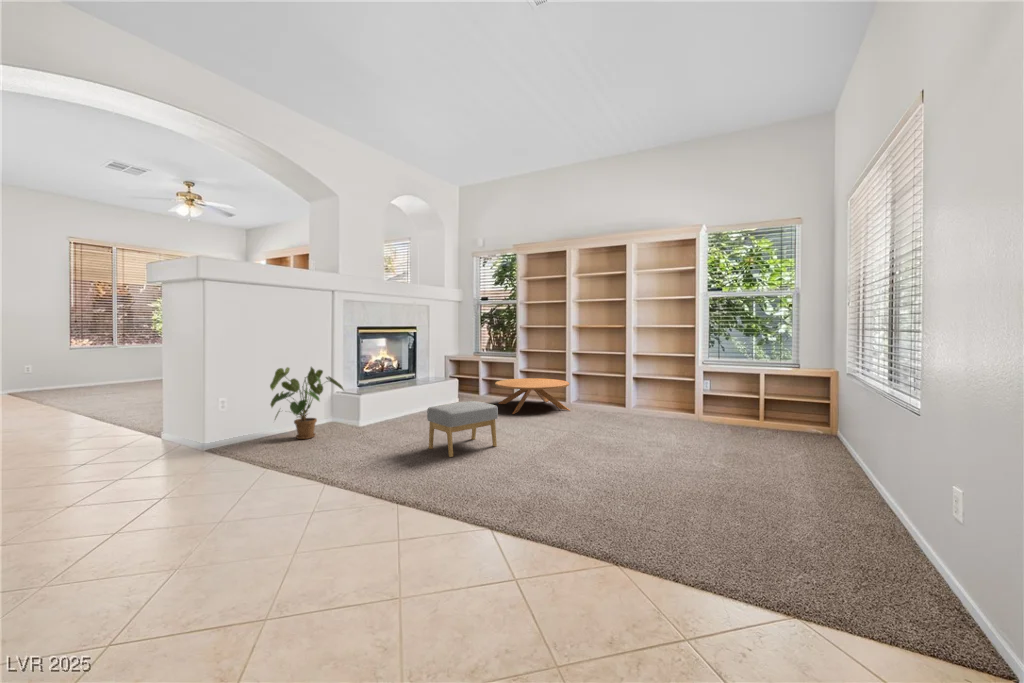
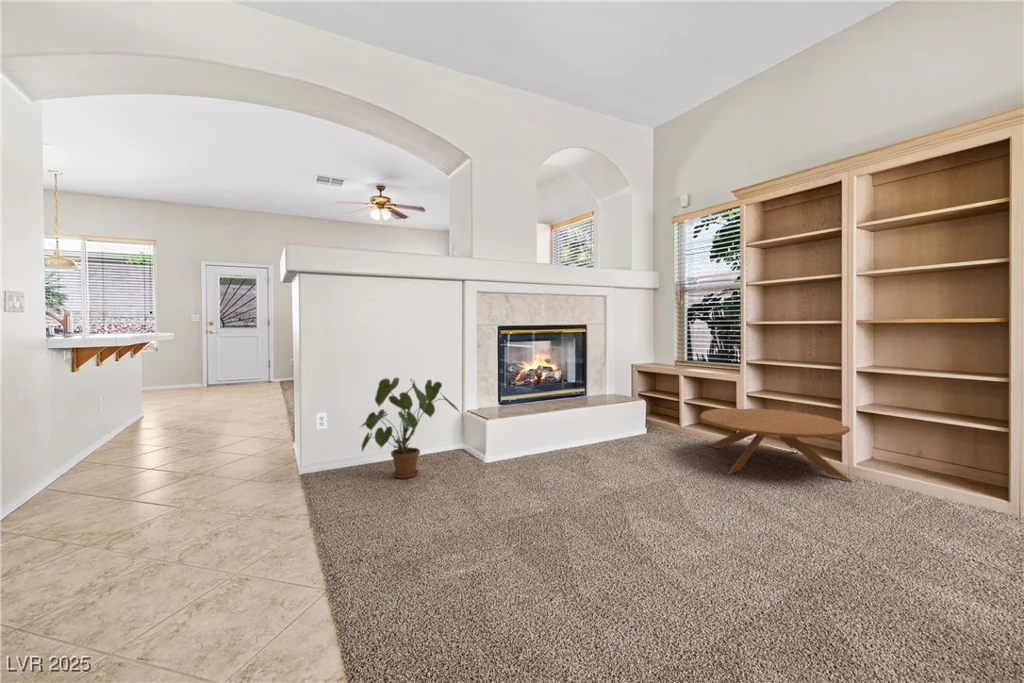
footstool: present [427,401,498,457] -> none [543,458,677,575]

